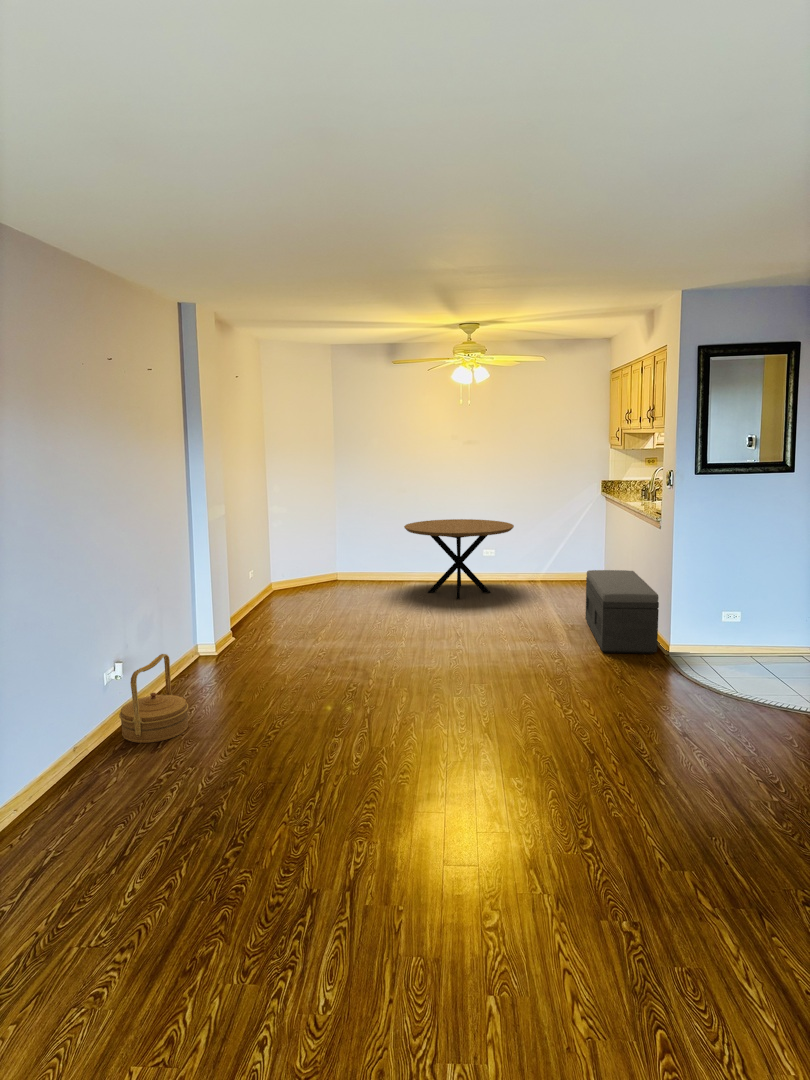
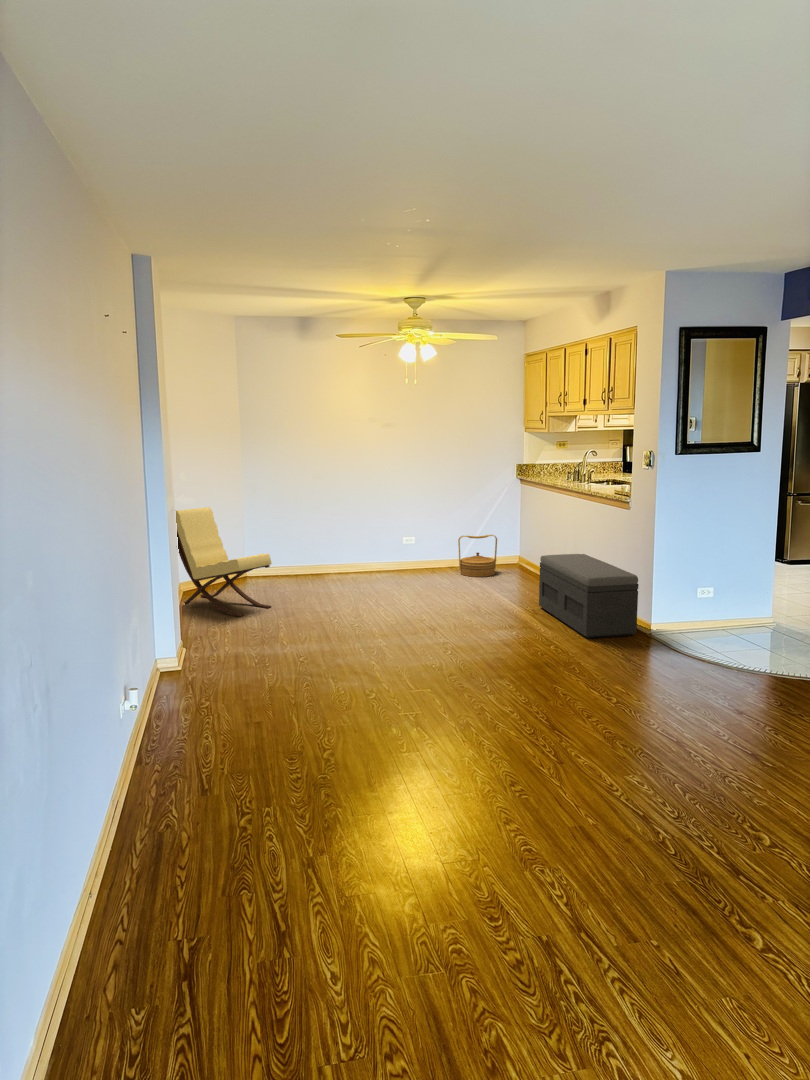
lounge chair: none [271,515,347,610] -> present [176,507,271,617]
dining table: present [404,519,514,599] -> none [324,508,442,594]
woven basket: present [119,654,188,743] -> present [458,535,497,577]

